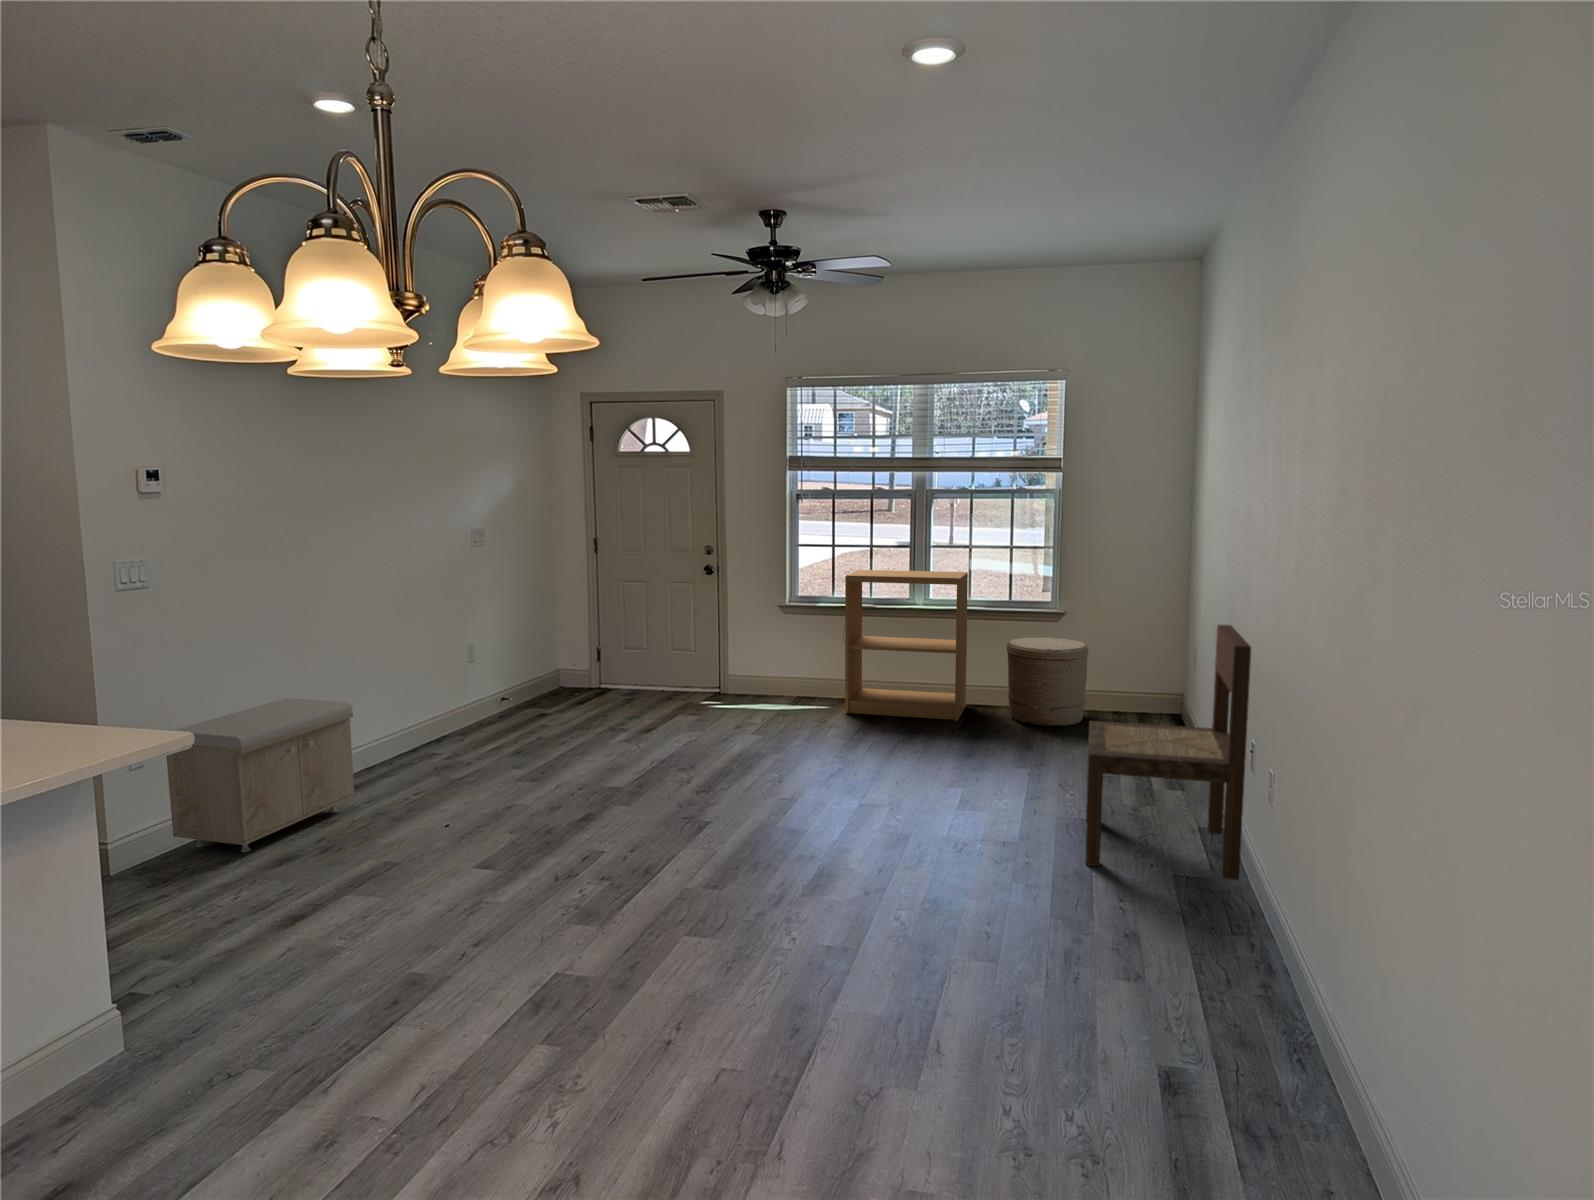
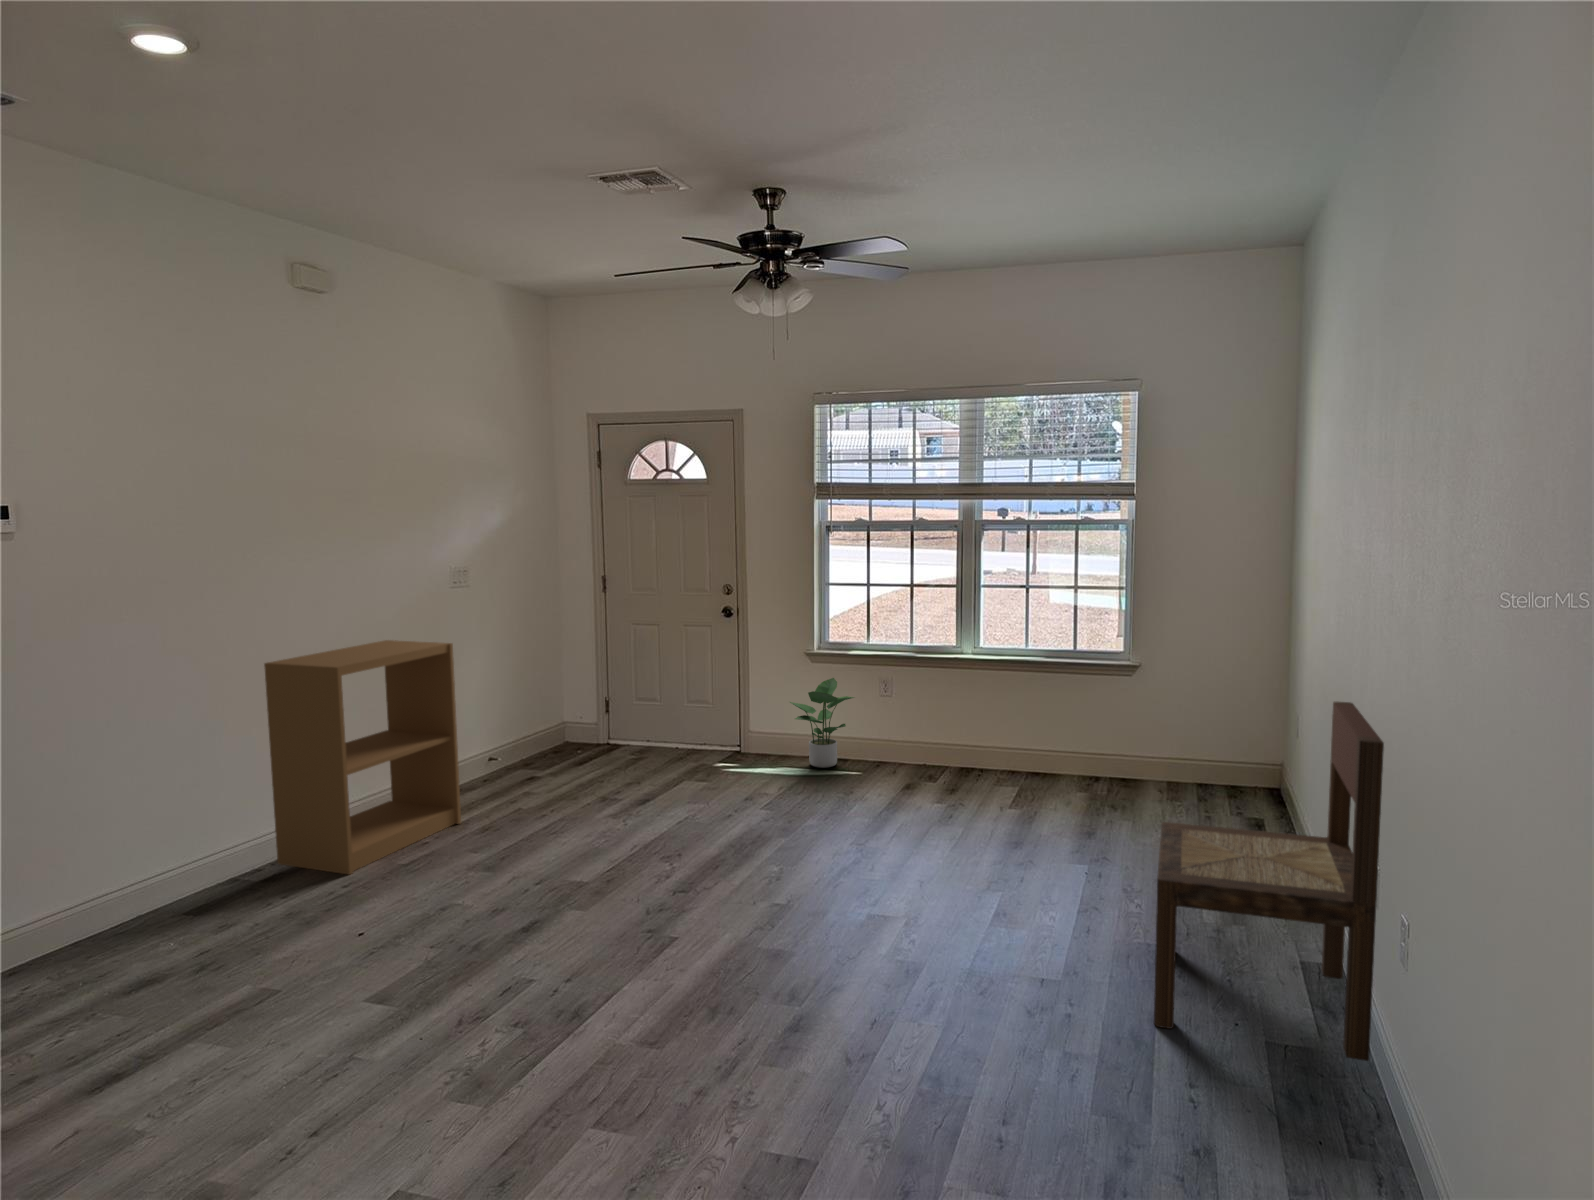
bookshelf: present [845,570,968,721] -> present [264,640,461,874]
potted plant: none [765,626,823,704] -> present [790,678,854,768]
basket: present [1007,637,1088,726] -> none [1070,695,1169,804]
storage bench: present [166,698,355,852] -> none [27,772,271,967]

